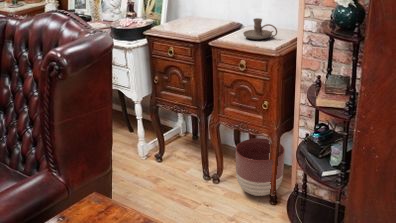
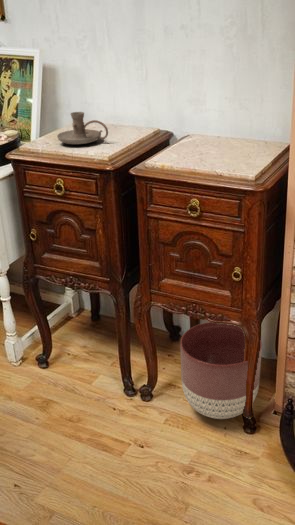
candle holder: present [243,18,277,39] -> present [57,112,108,144]

